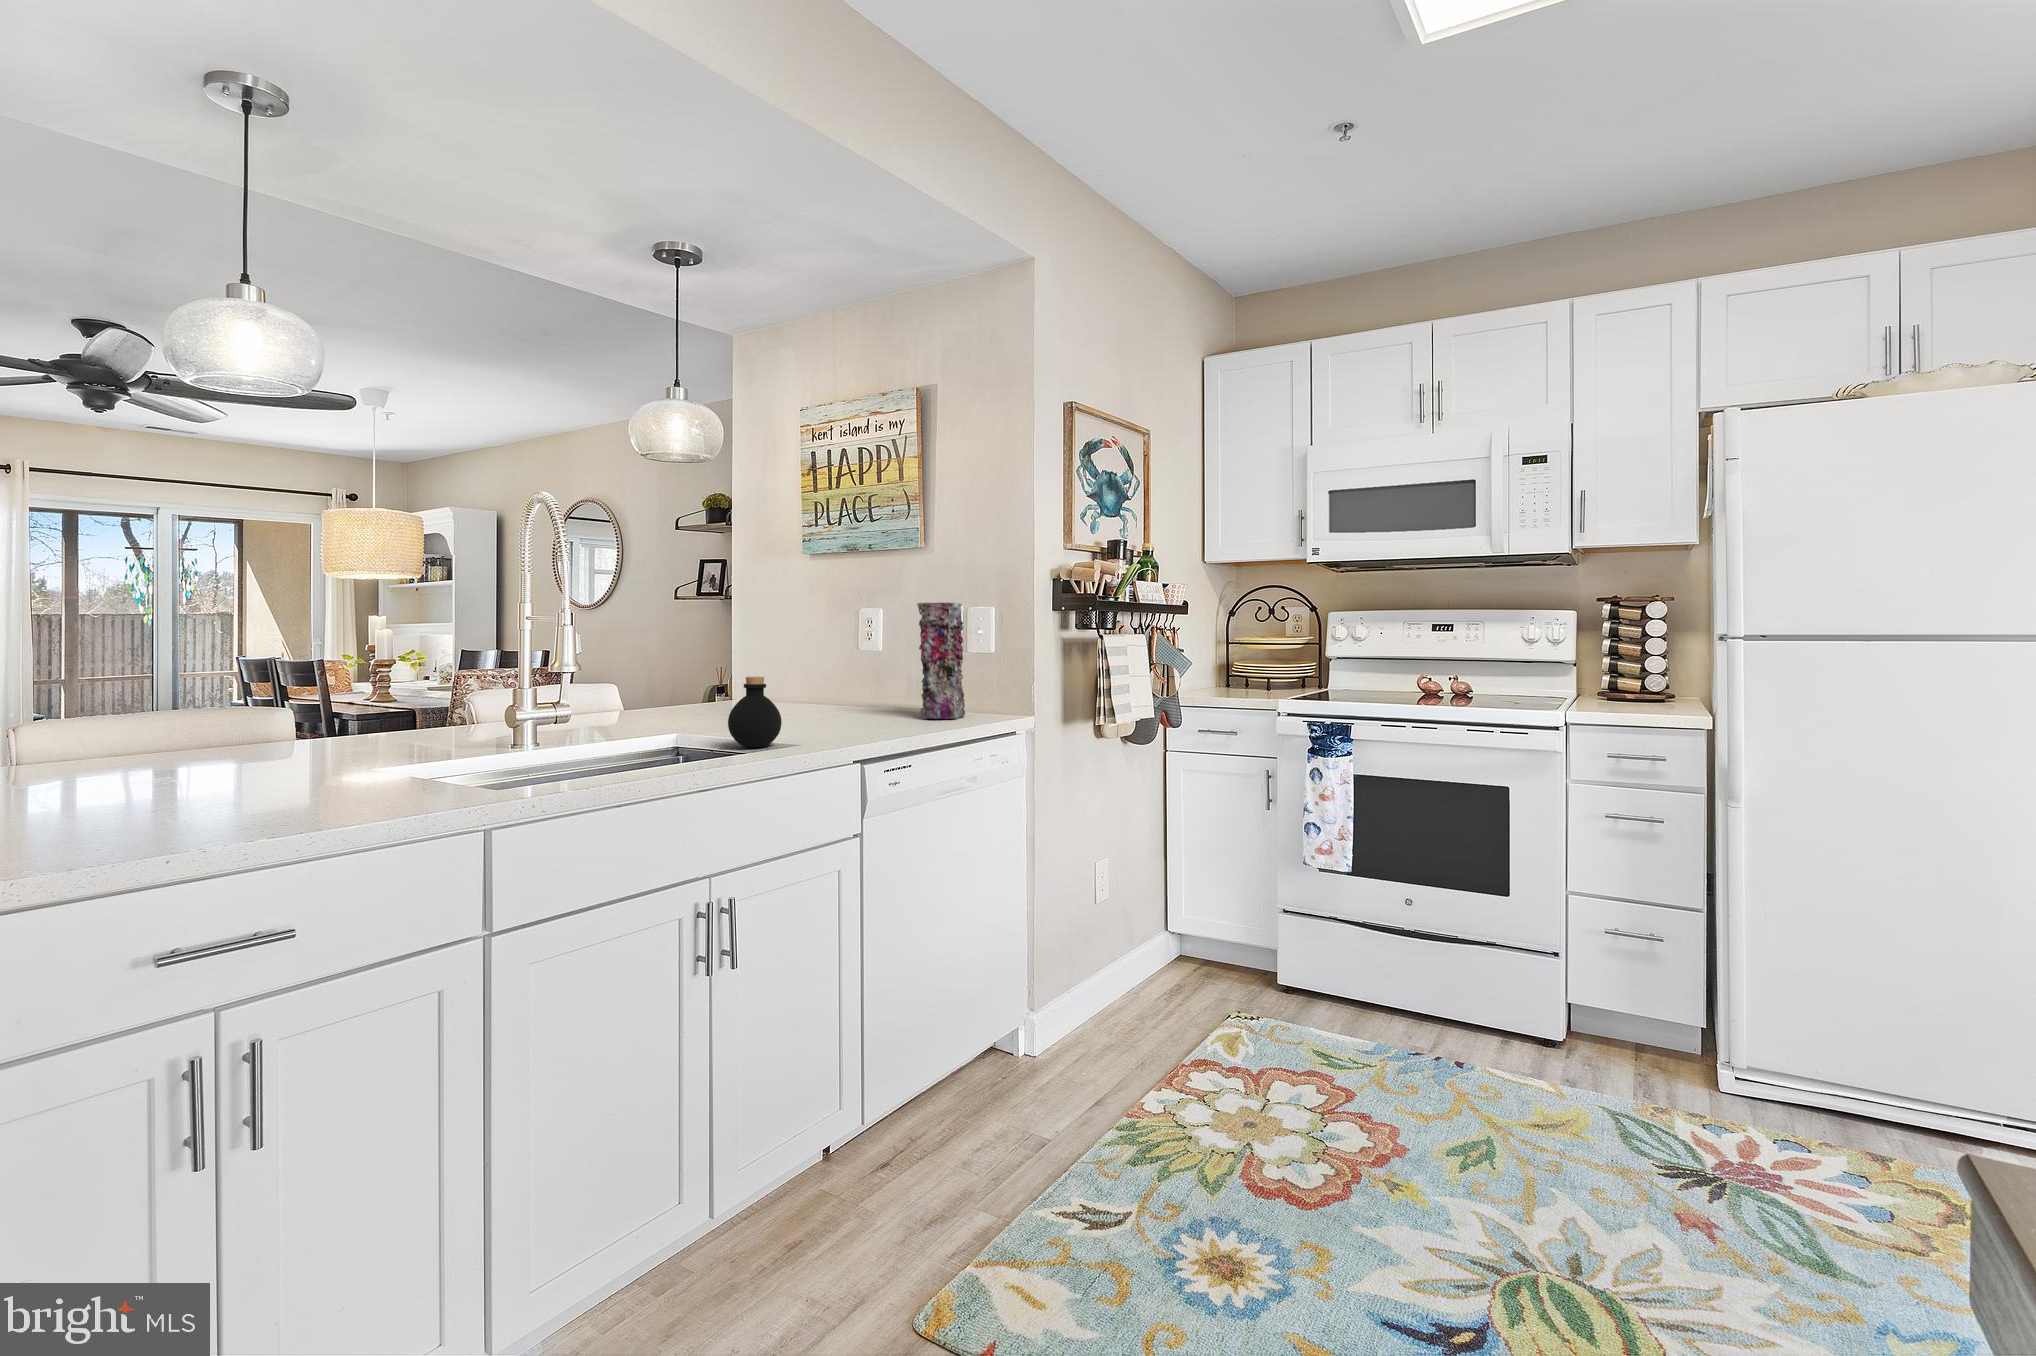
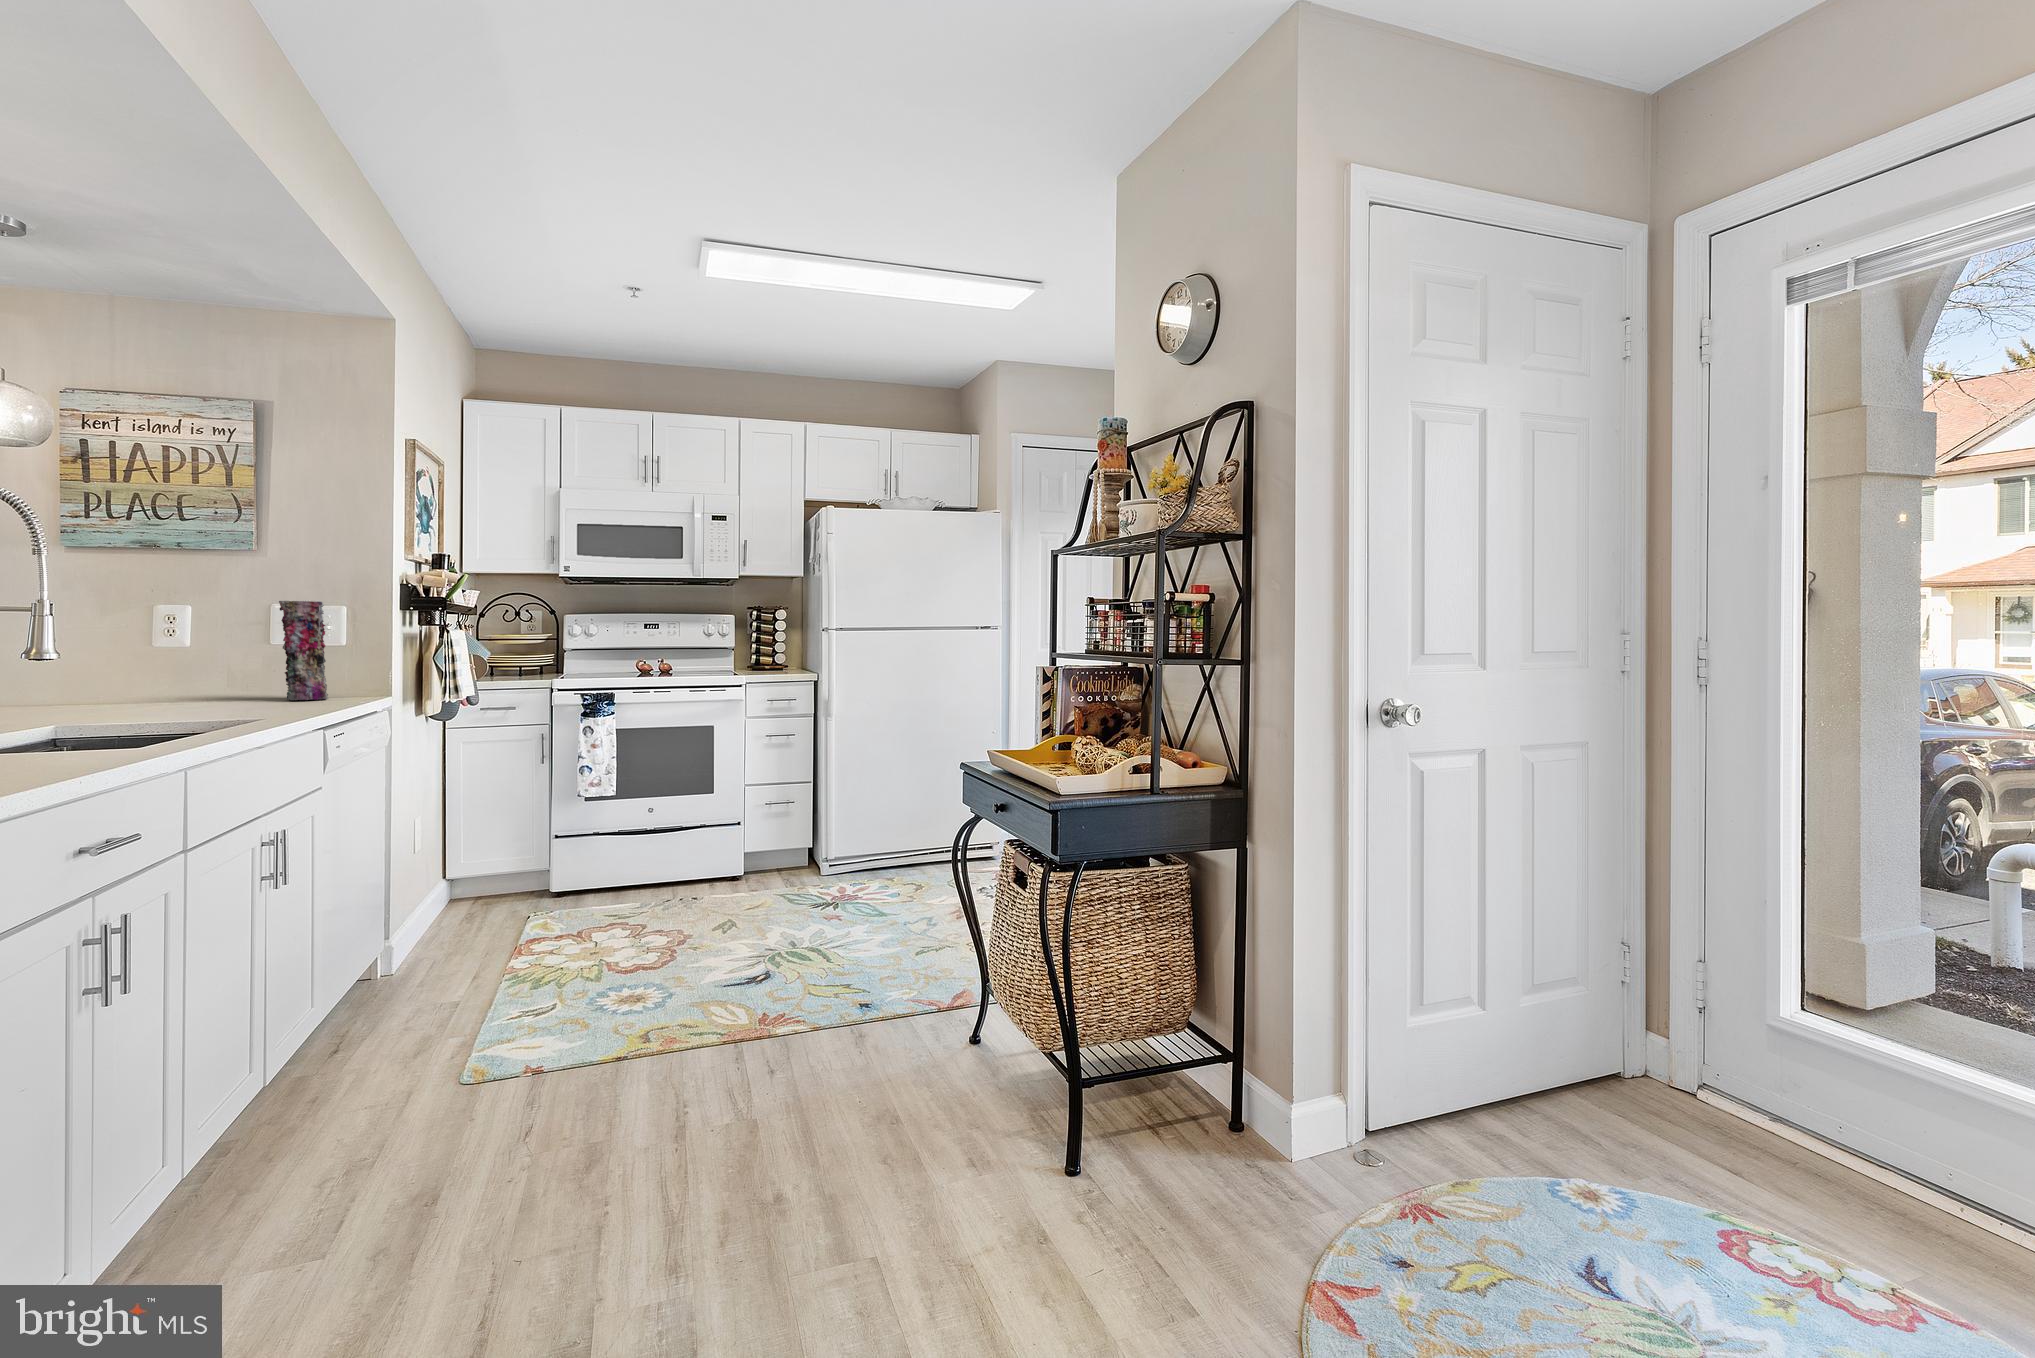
bottle: present [728,677,782,748] -> none [175,664,233,724]

